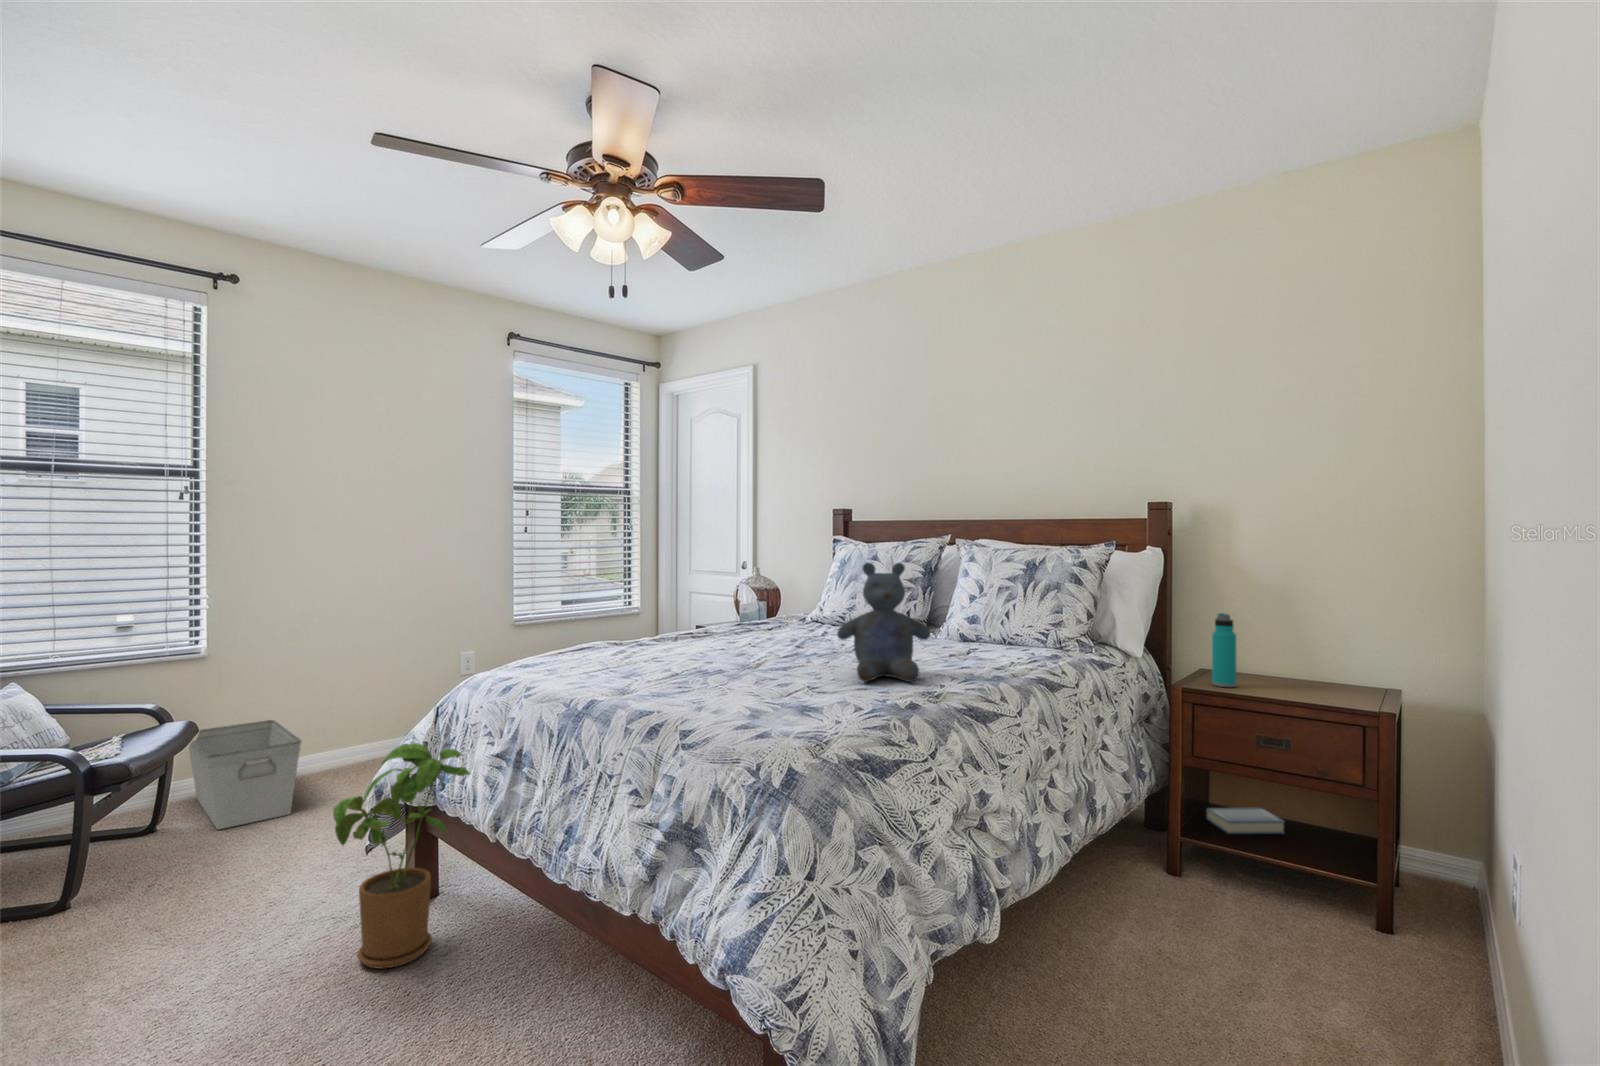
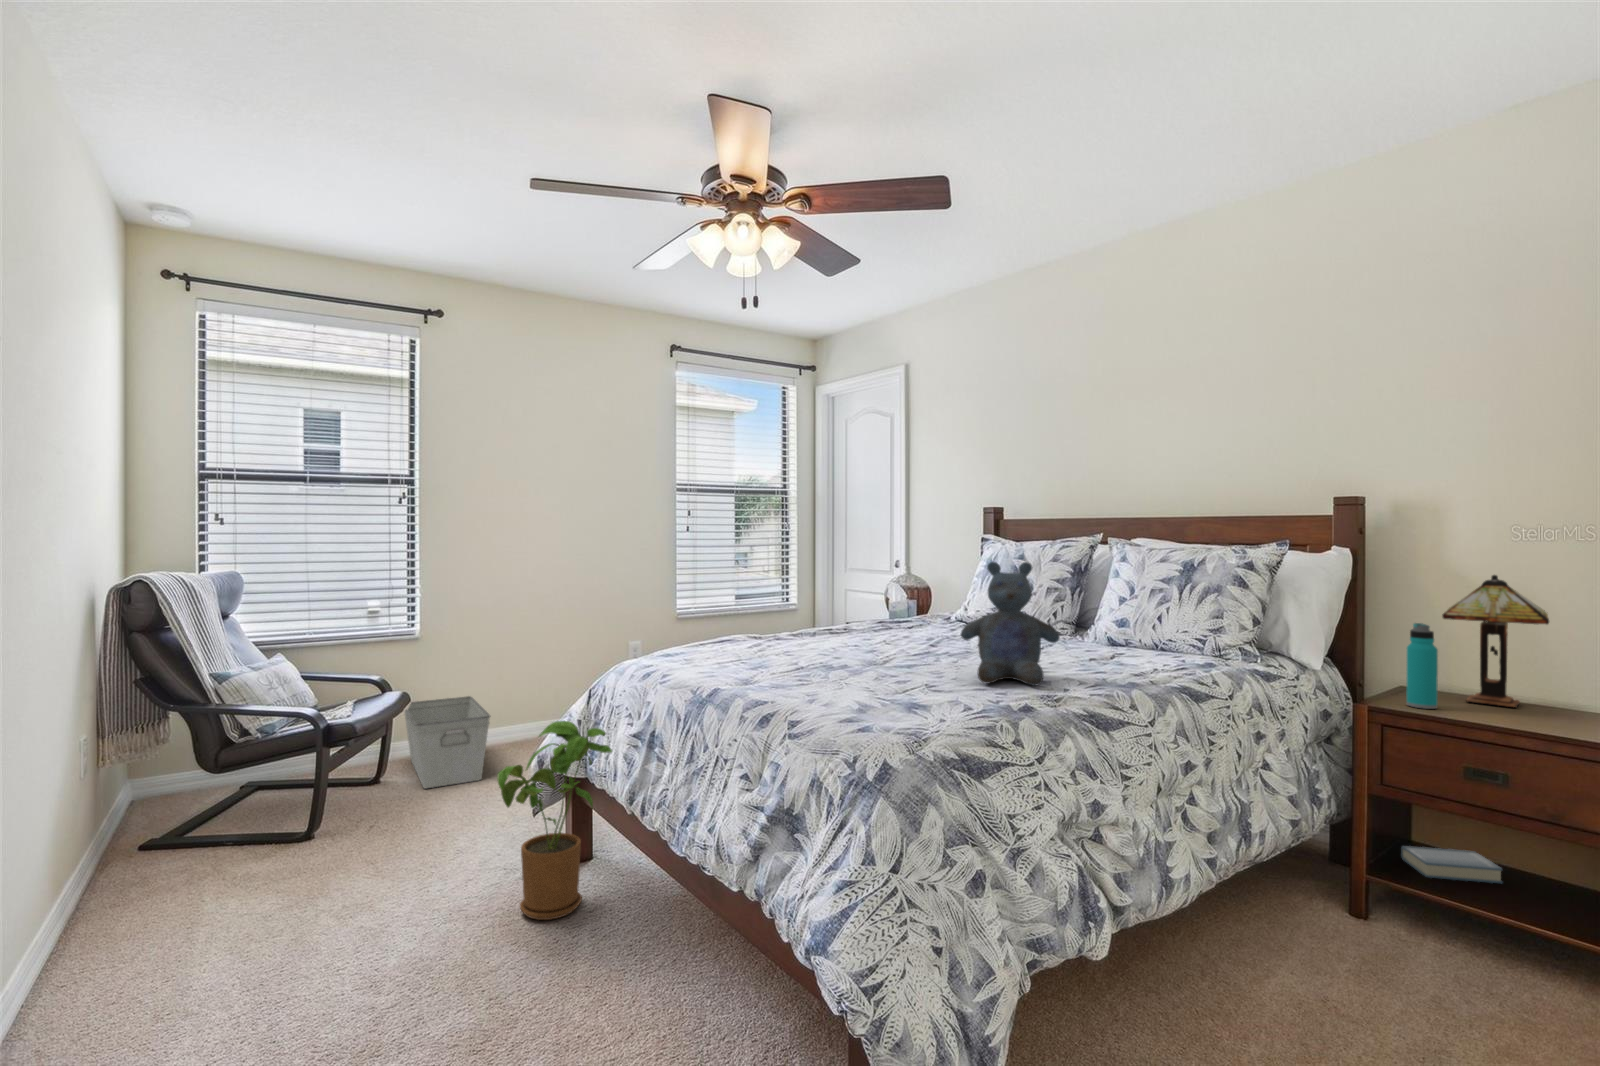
table lamp: none [1237,570,1318,683] -> present [1442,575,1549,707]

